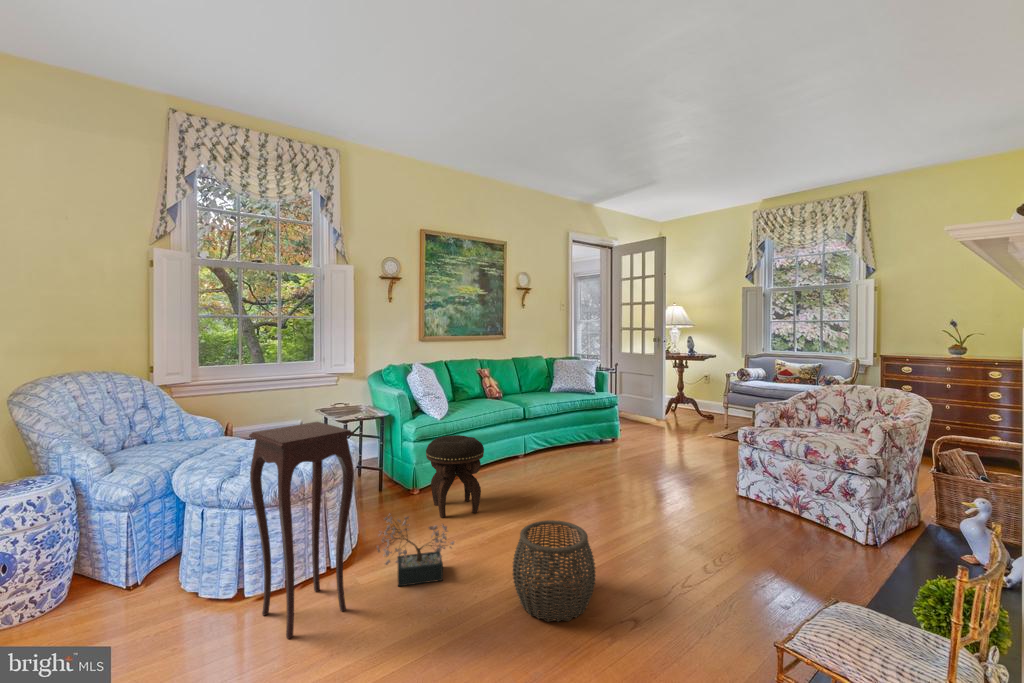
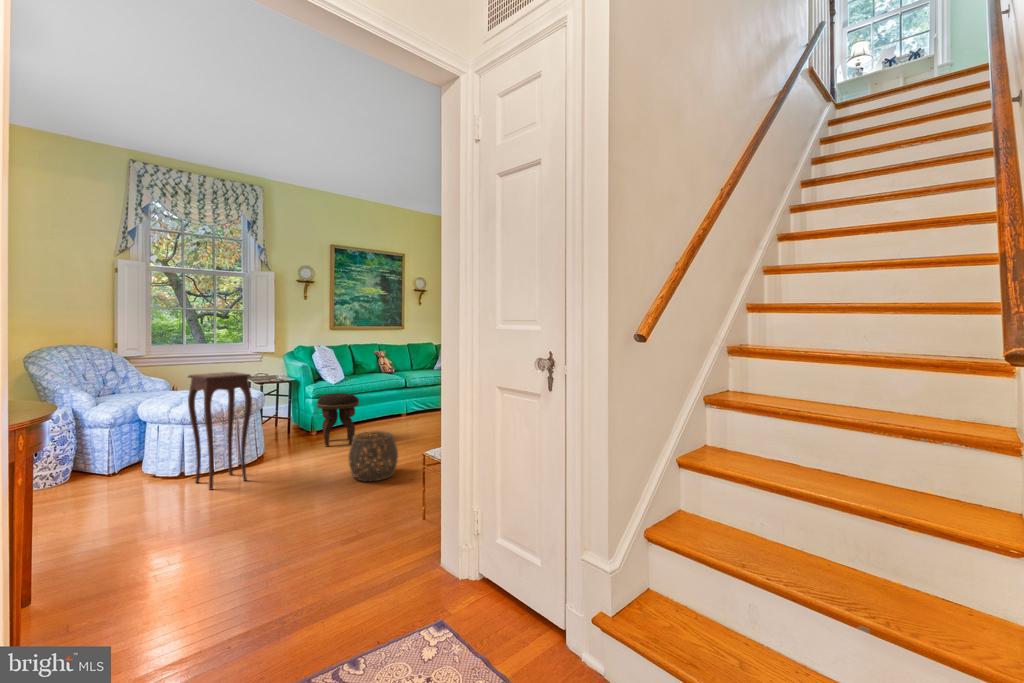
decorative plant: present [377,513,454,586] -> none [270,431,321,472]

